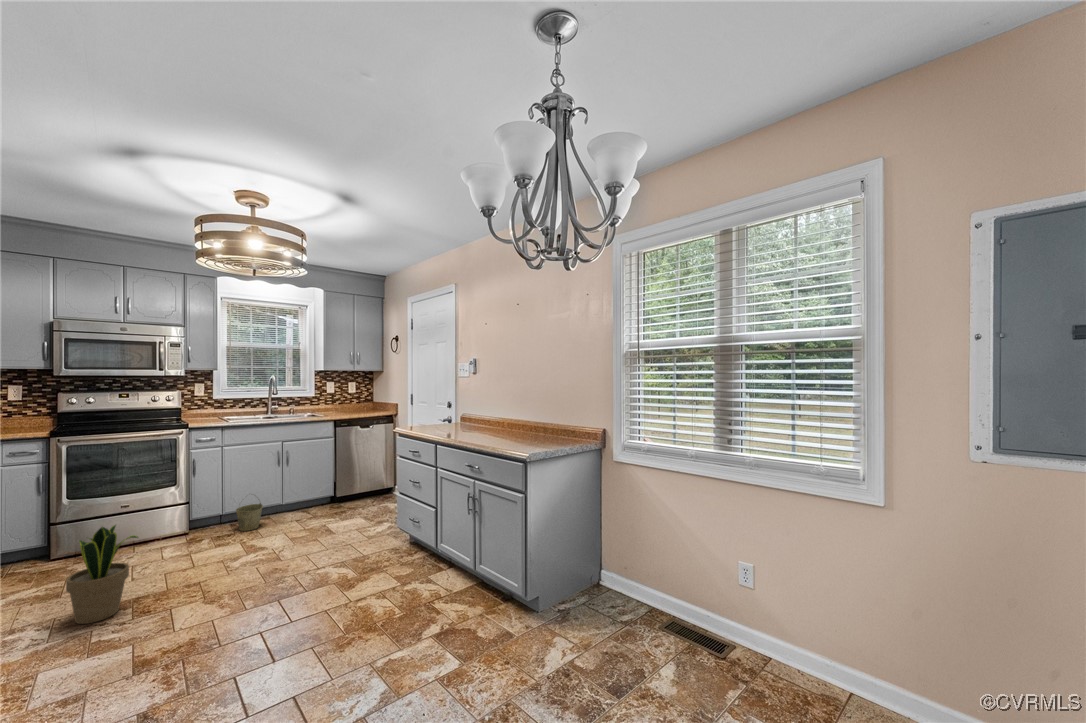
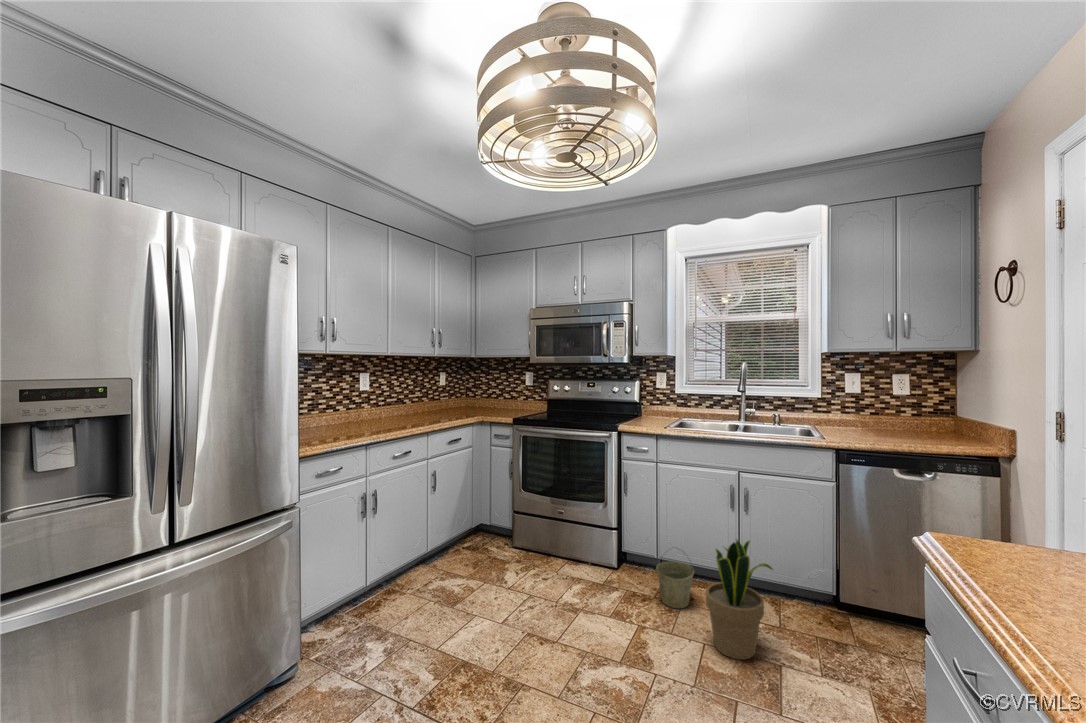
potted plant: present [66,525,138,624] -> present [706,539,773,660]

